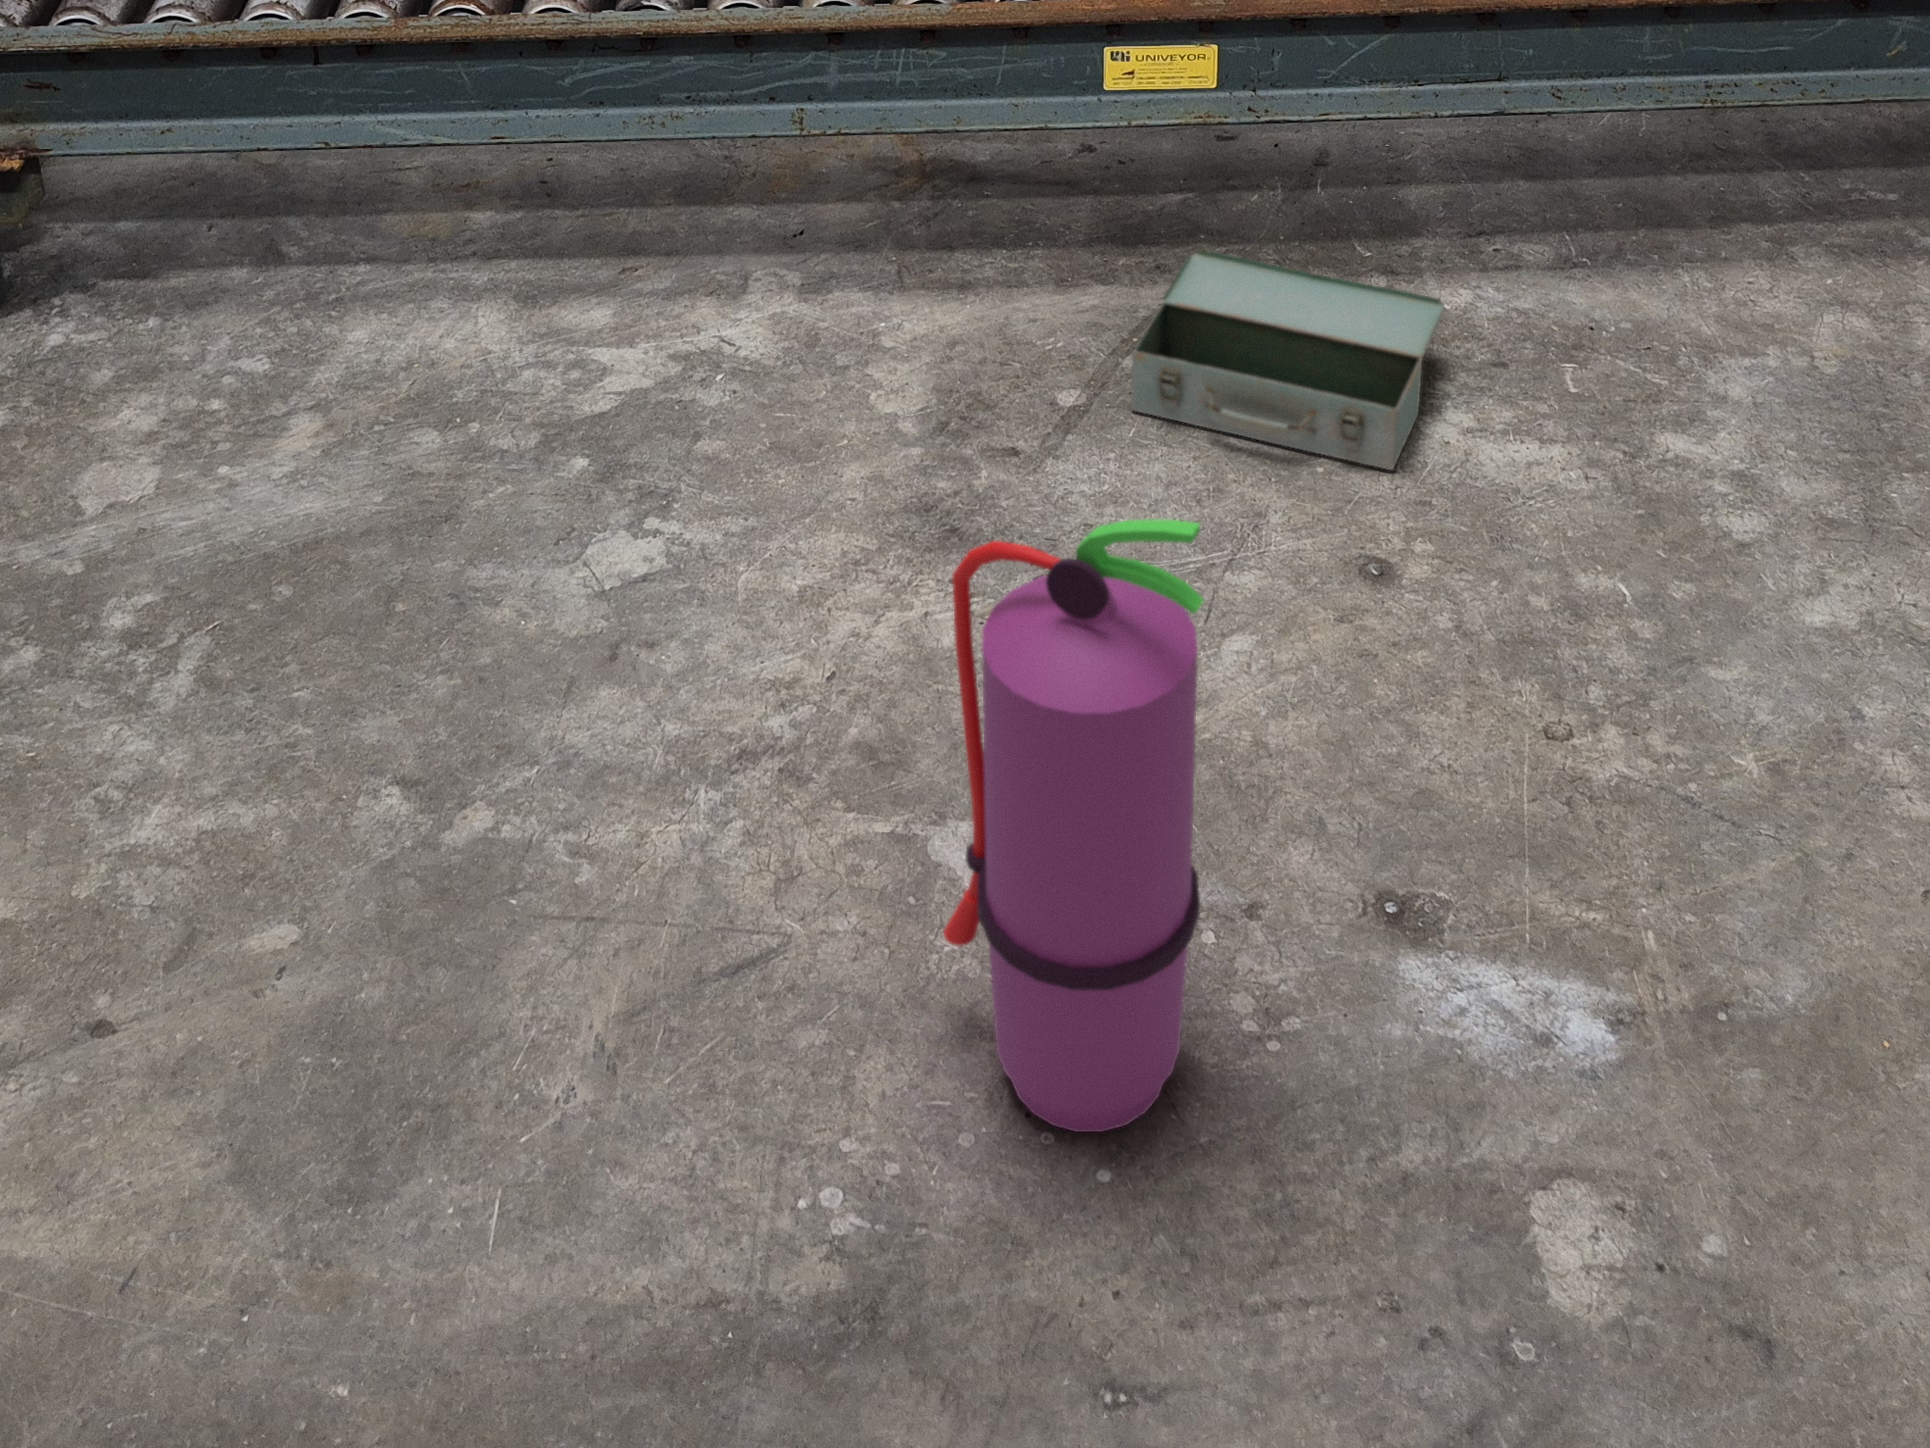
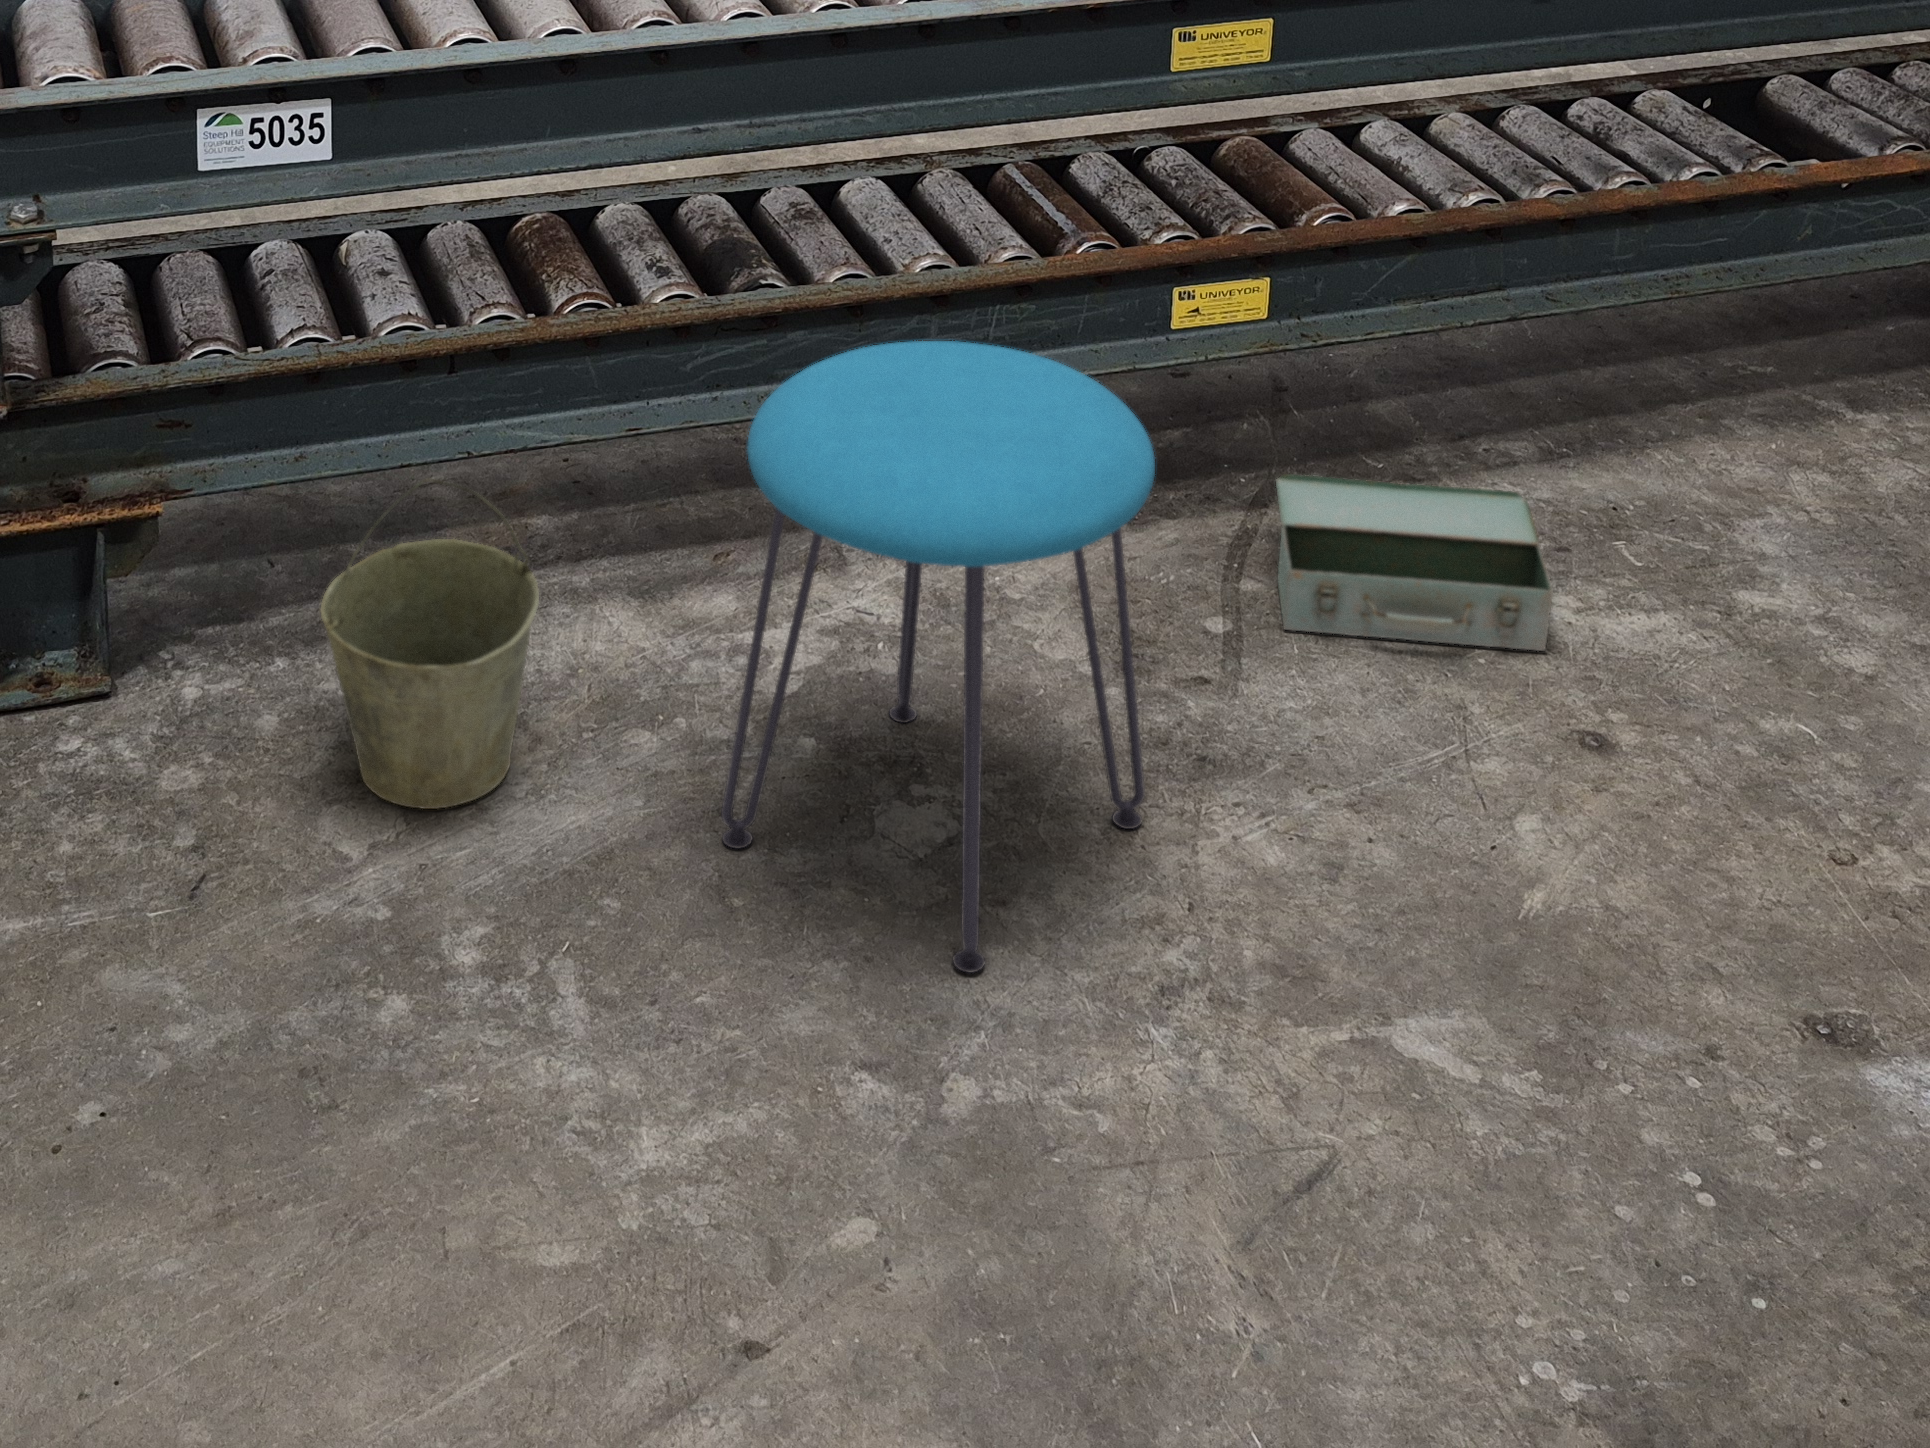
stool: none [395,79,848,706] -> present [721,341,1155,973]
bucket: none [95,162,314,472] -> present [321,479,539,809]
fire extinguisher: present [944,519,1204,1132] -> none [1524,638,1870,1269]

